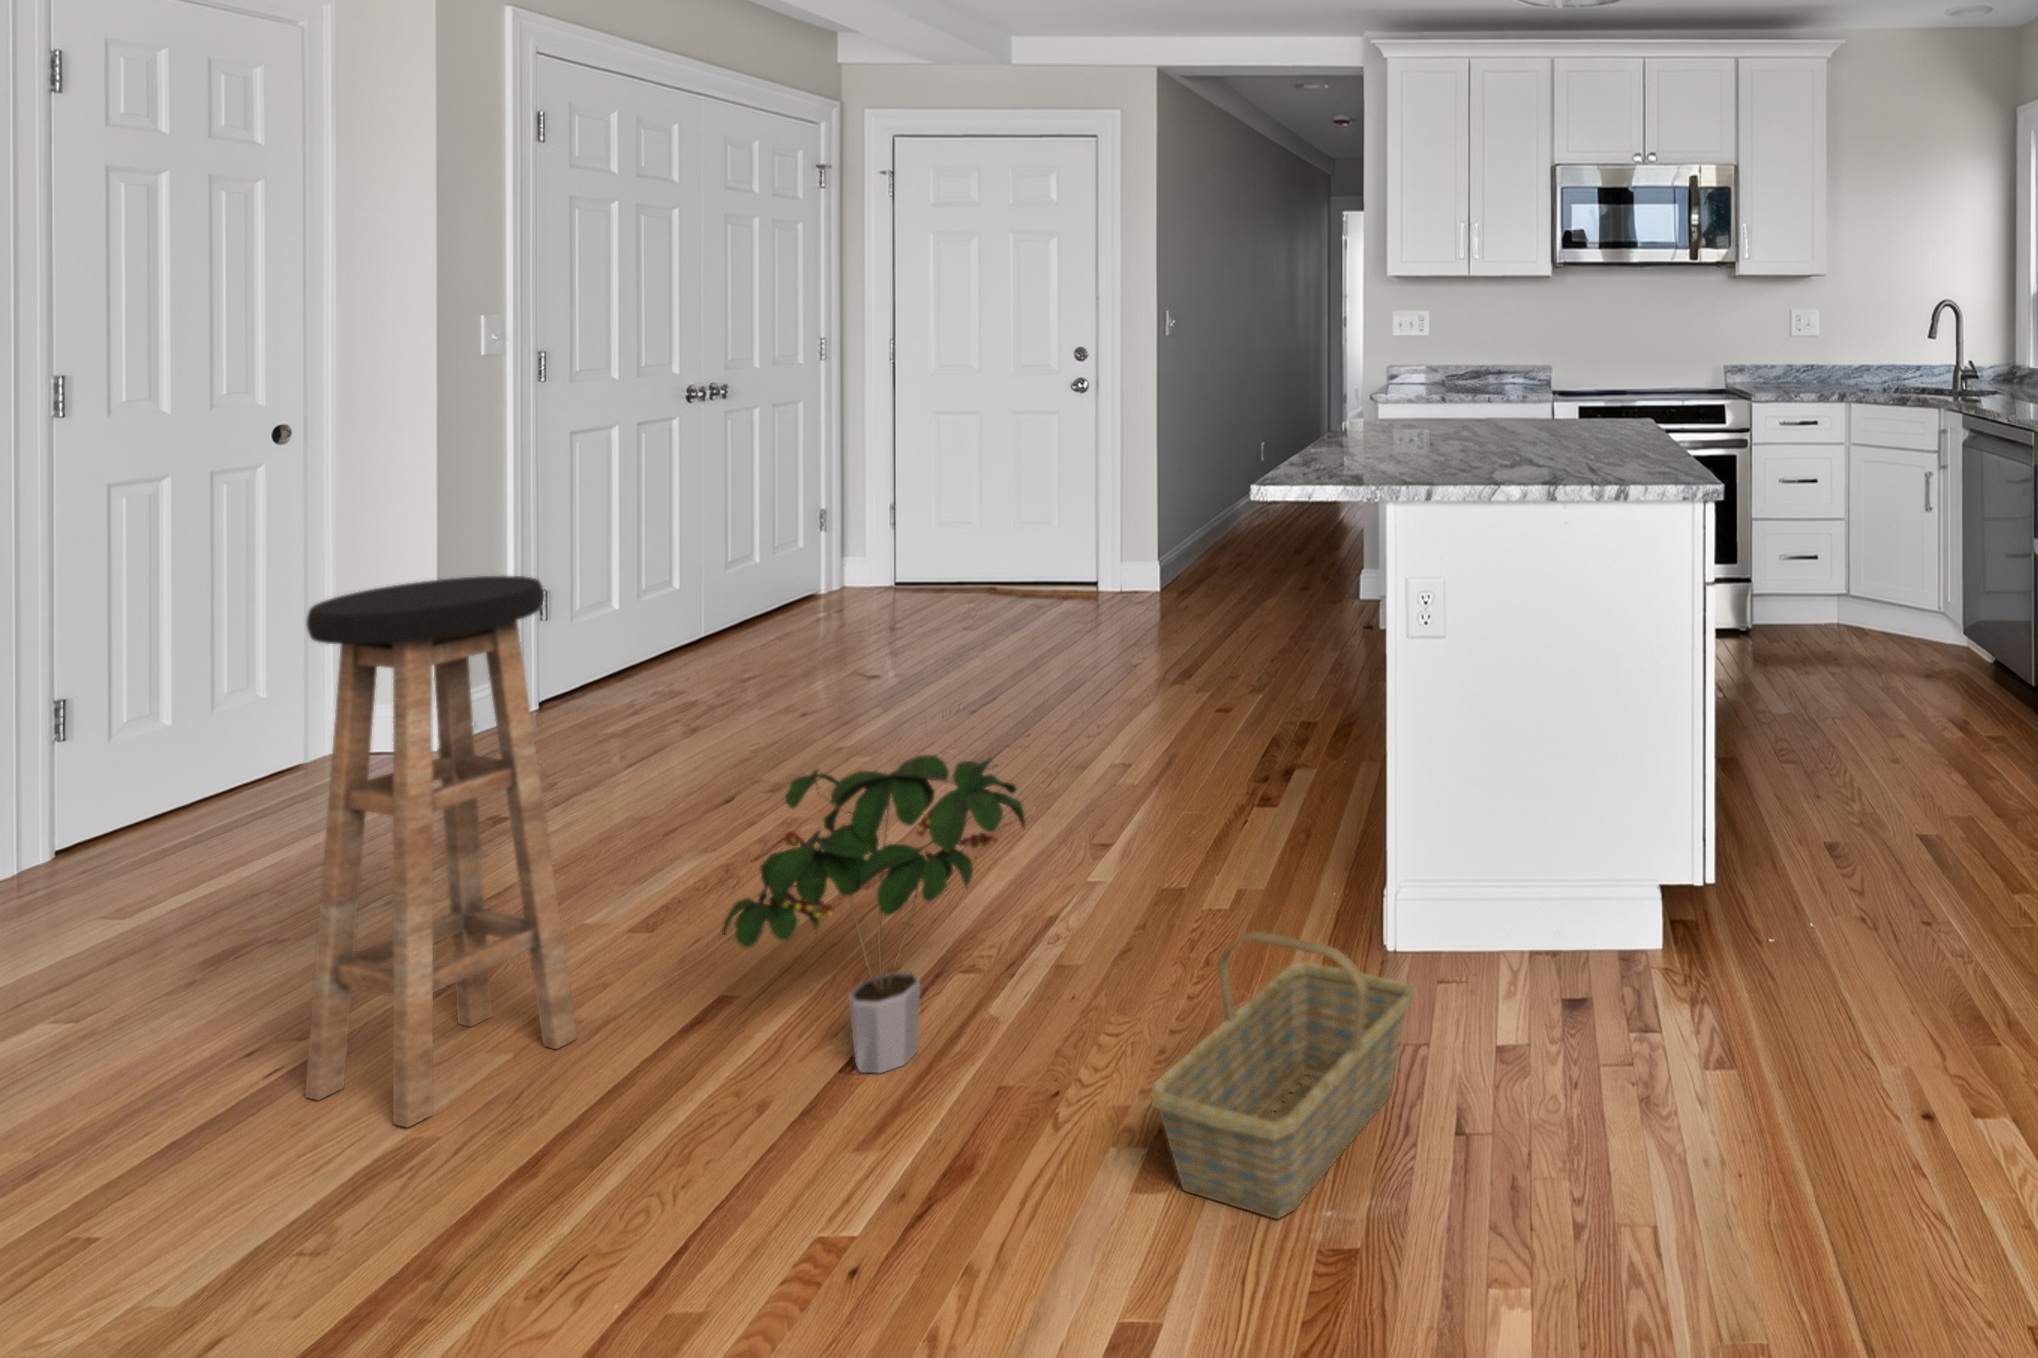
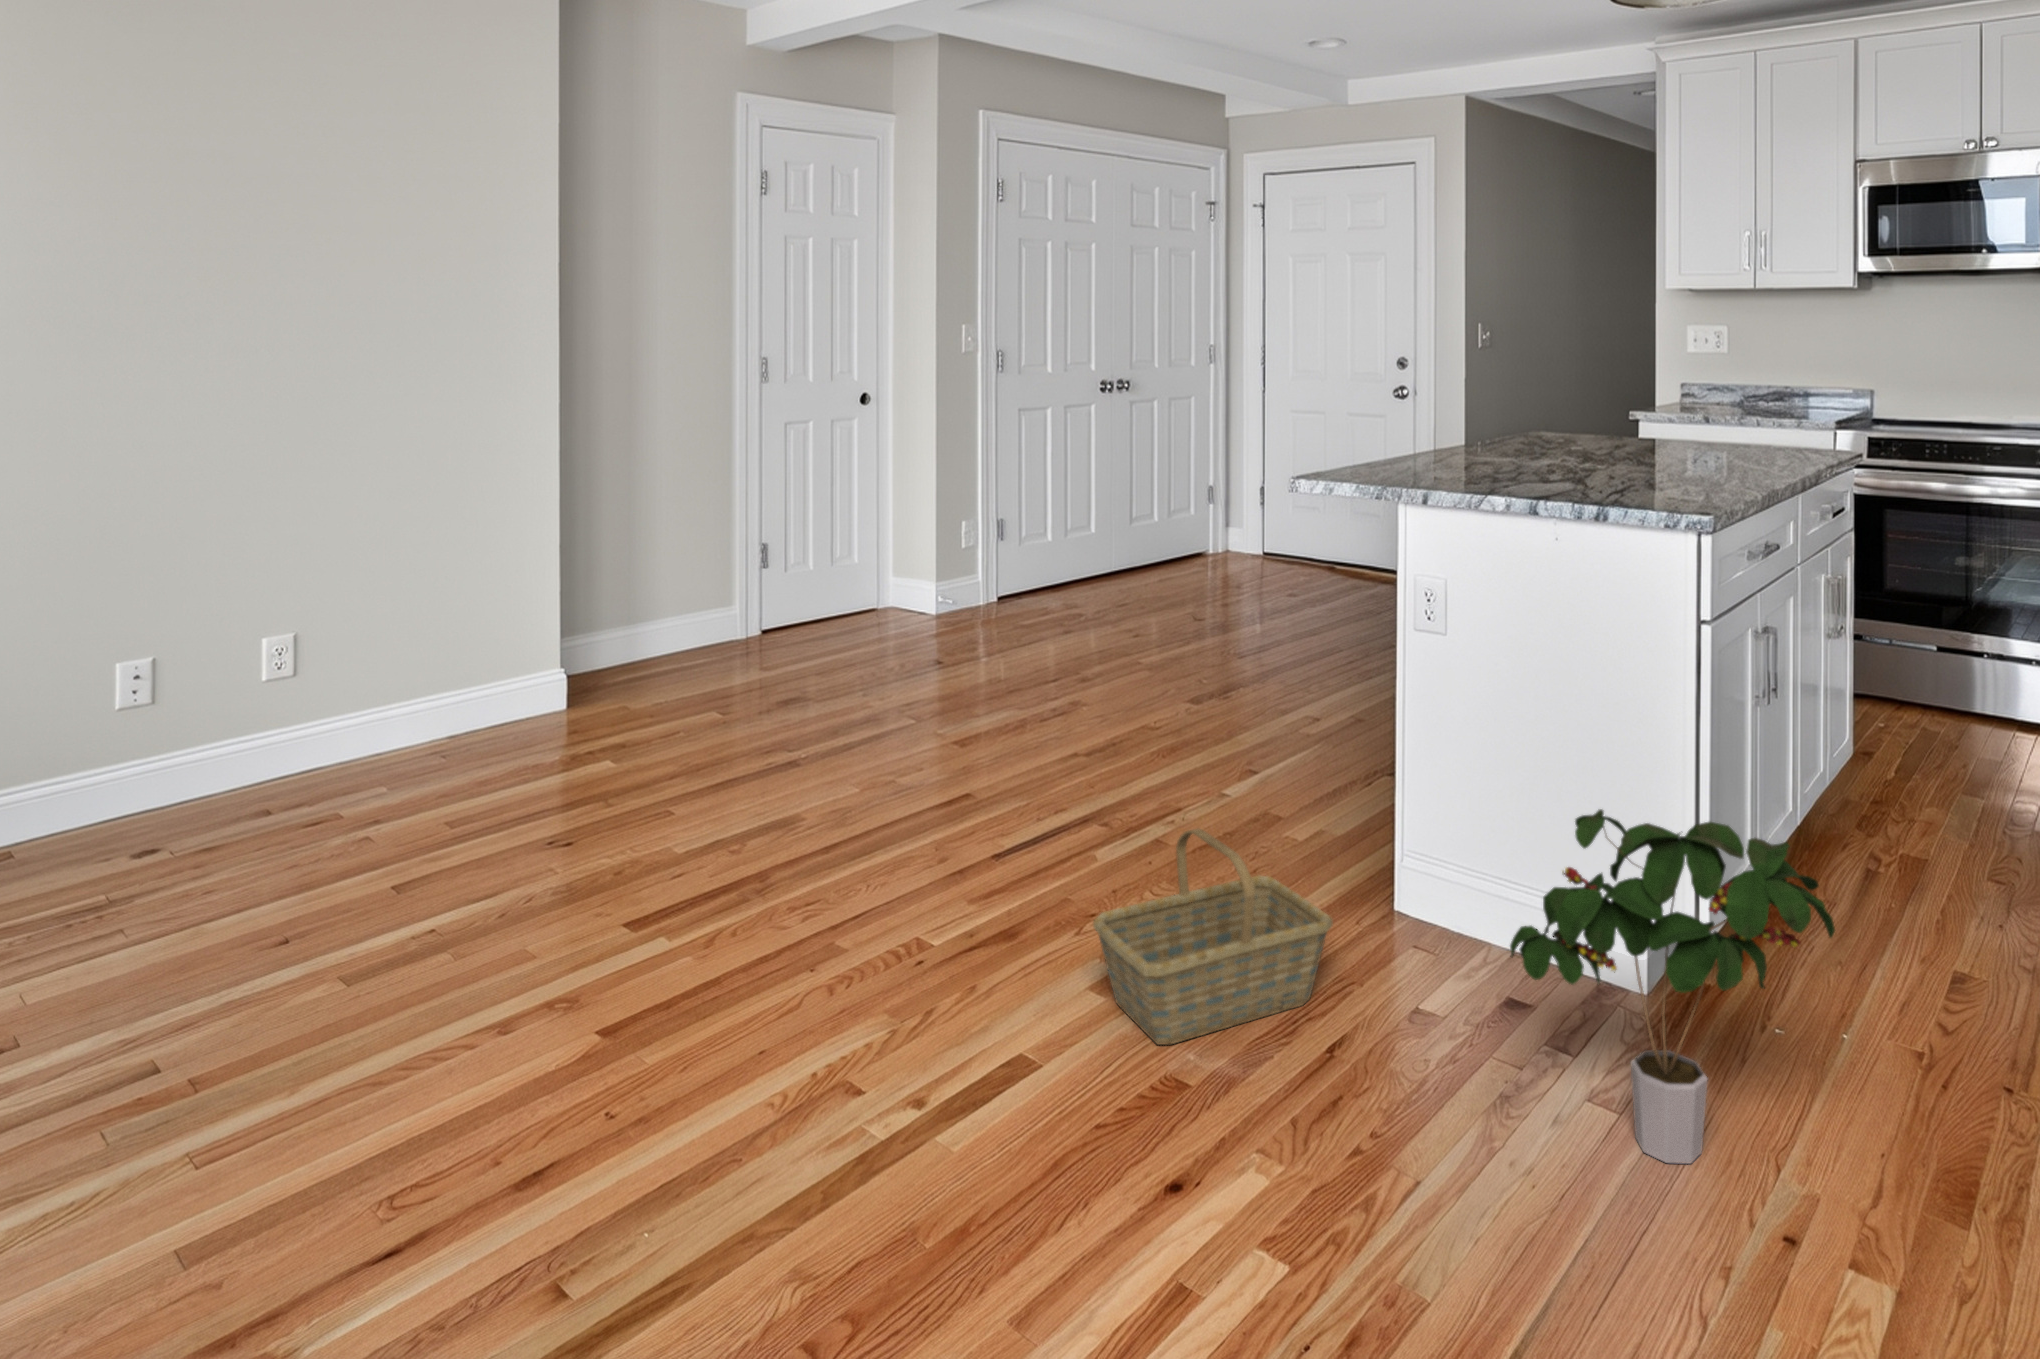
bar stool: present [305,576,577,1127] -> none [760,486,883,816]
potted plant: present [722,755,1026,1073] -> present [1510,809,1835,1164]

